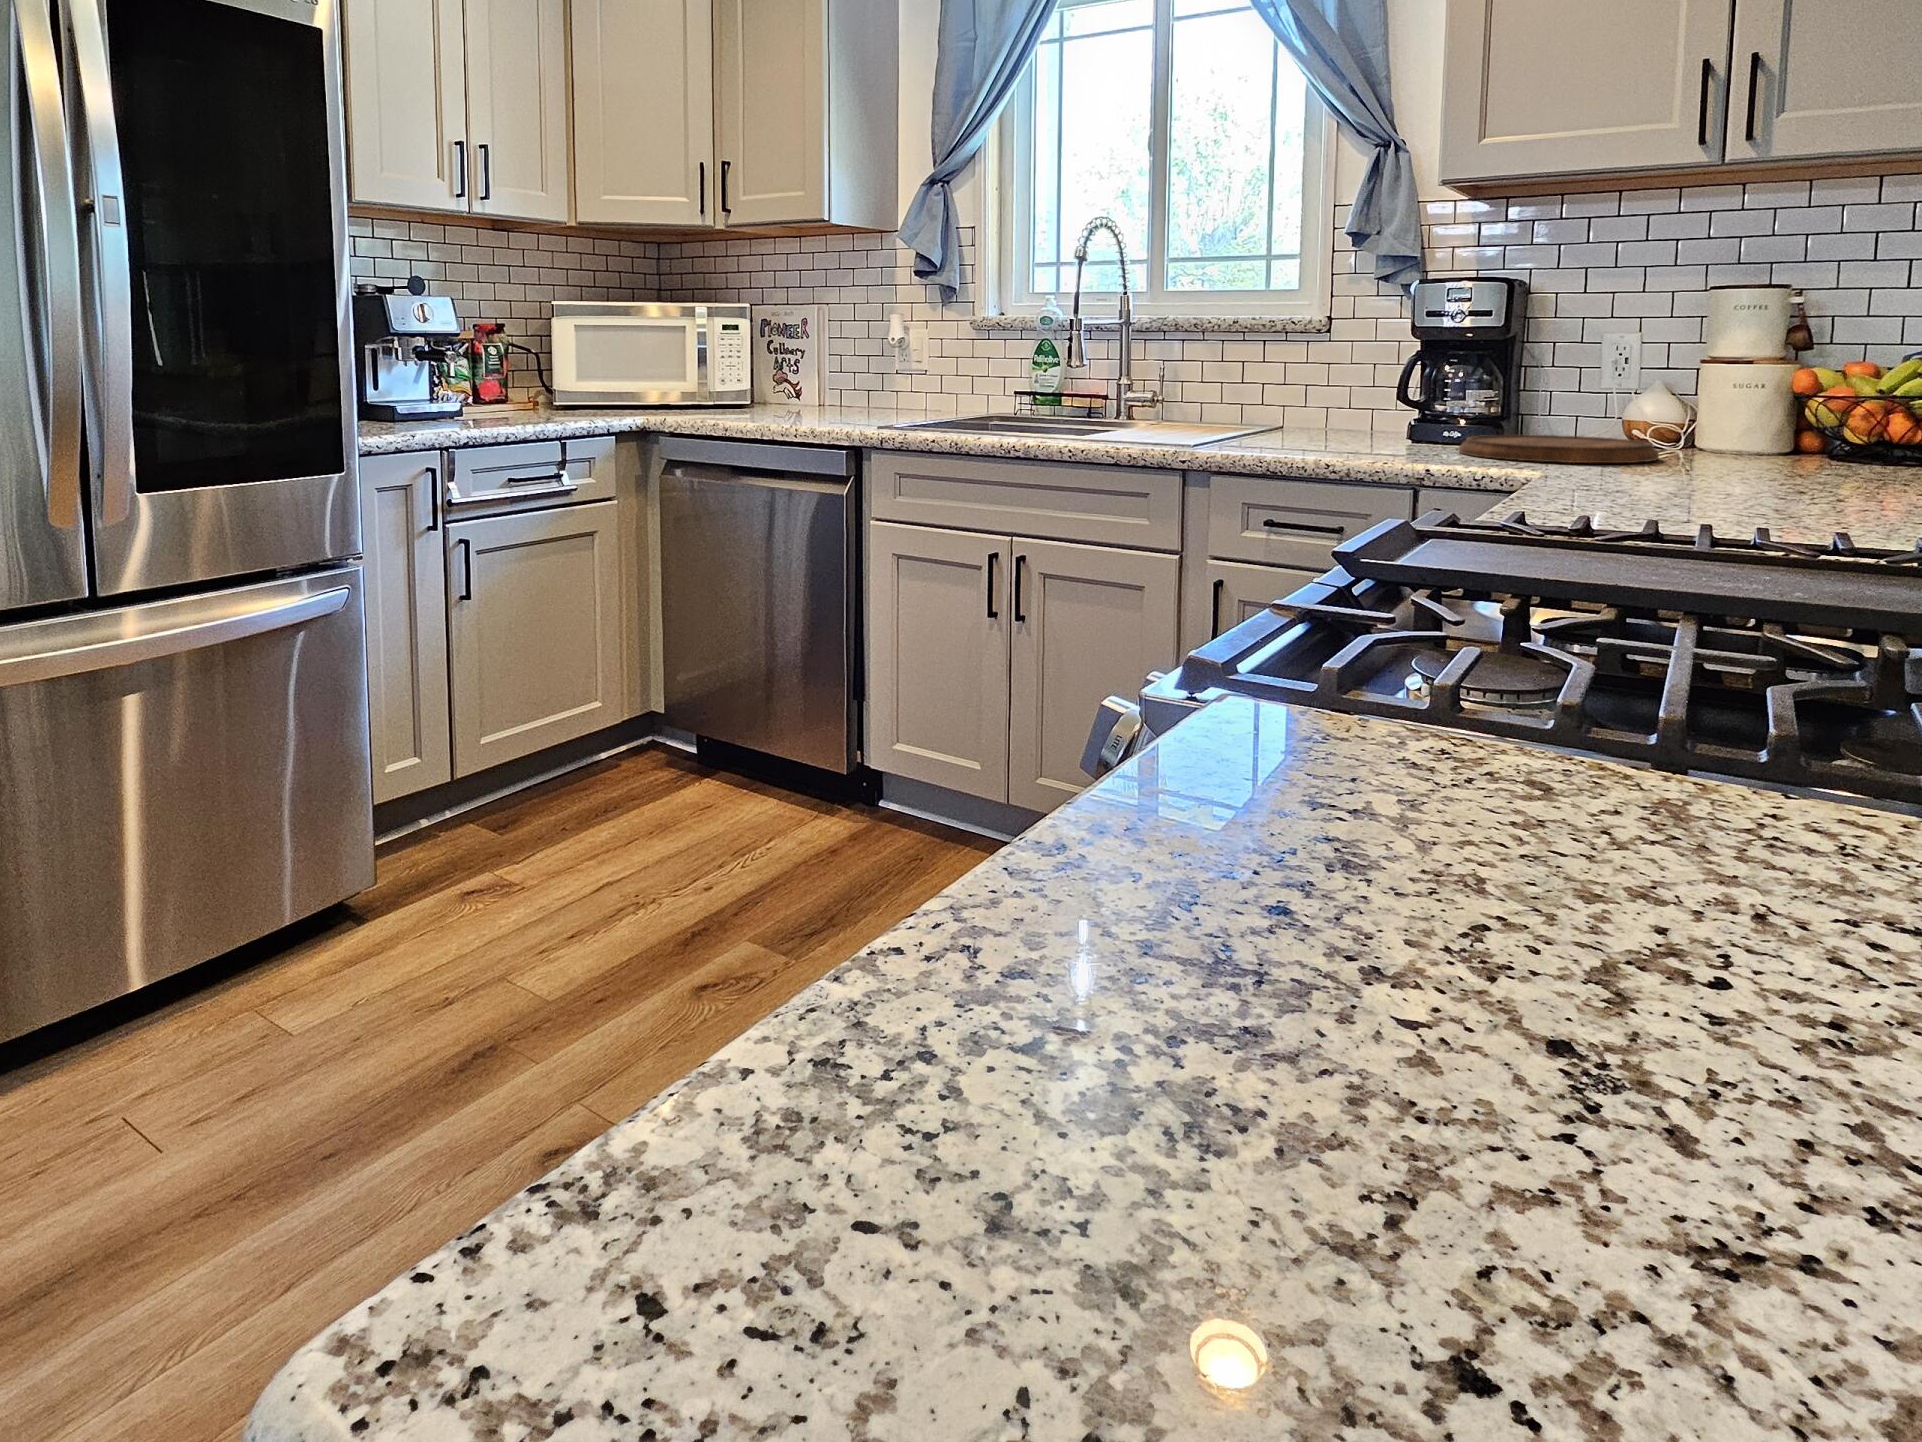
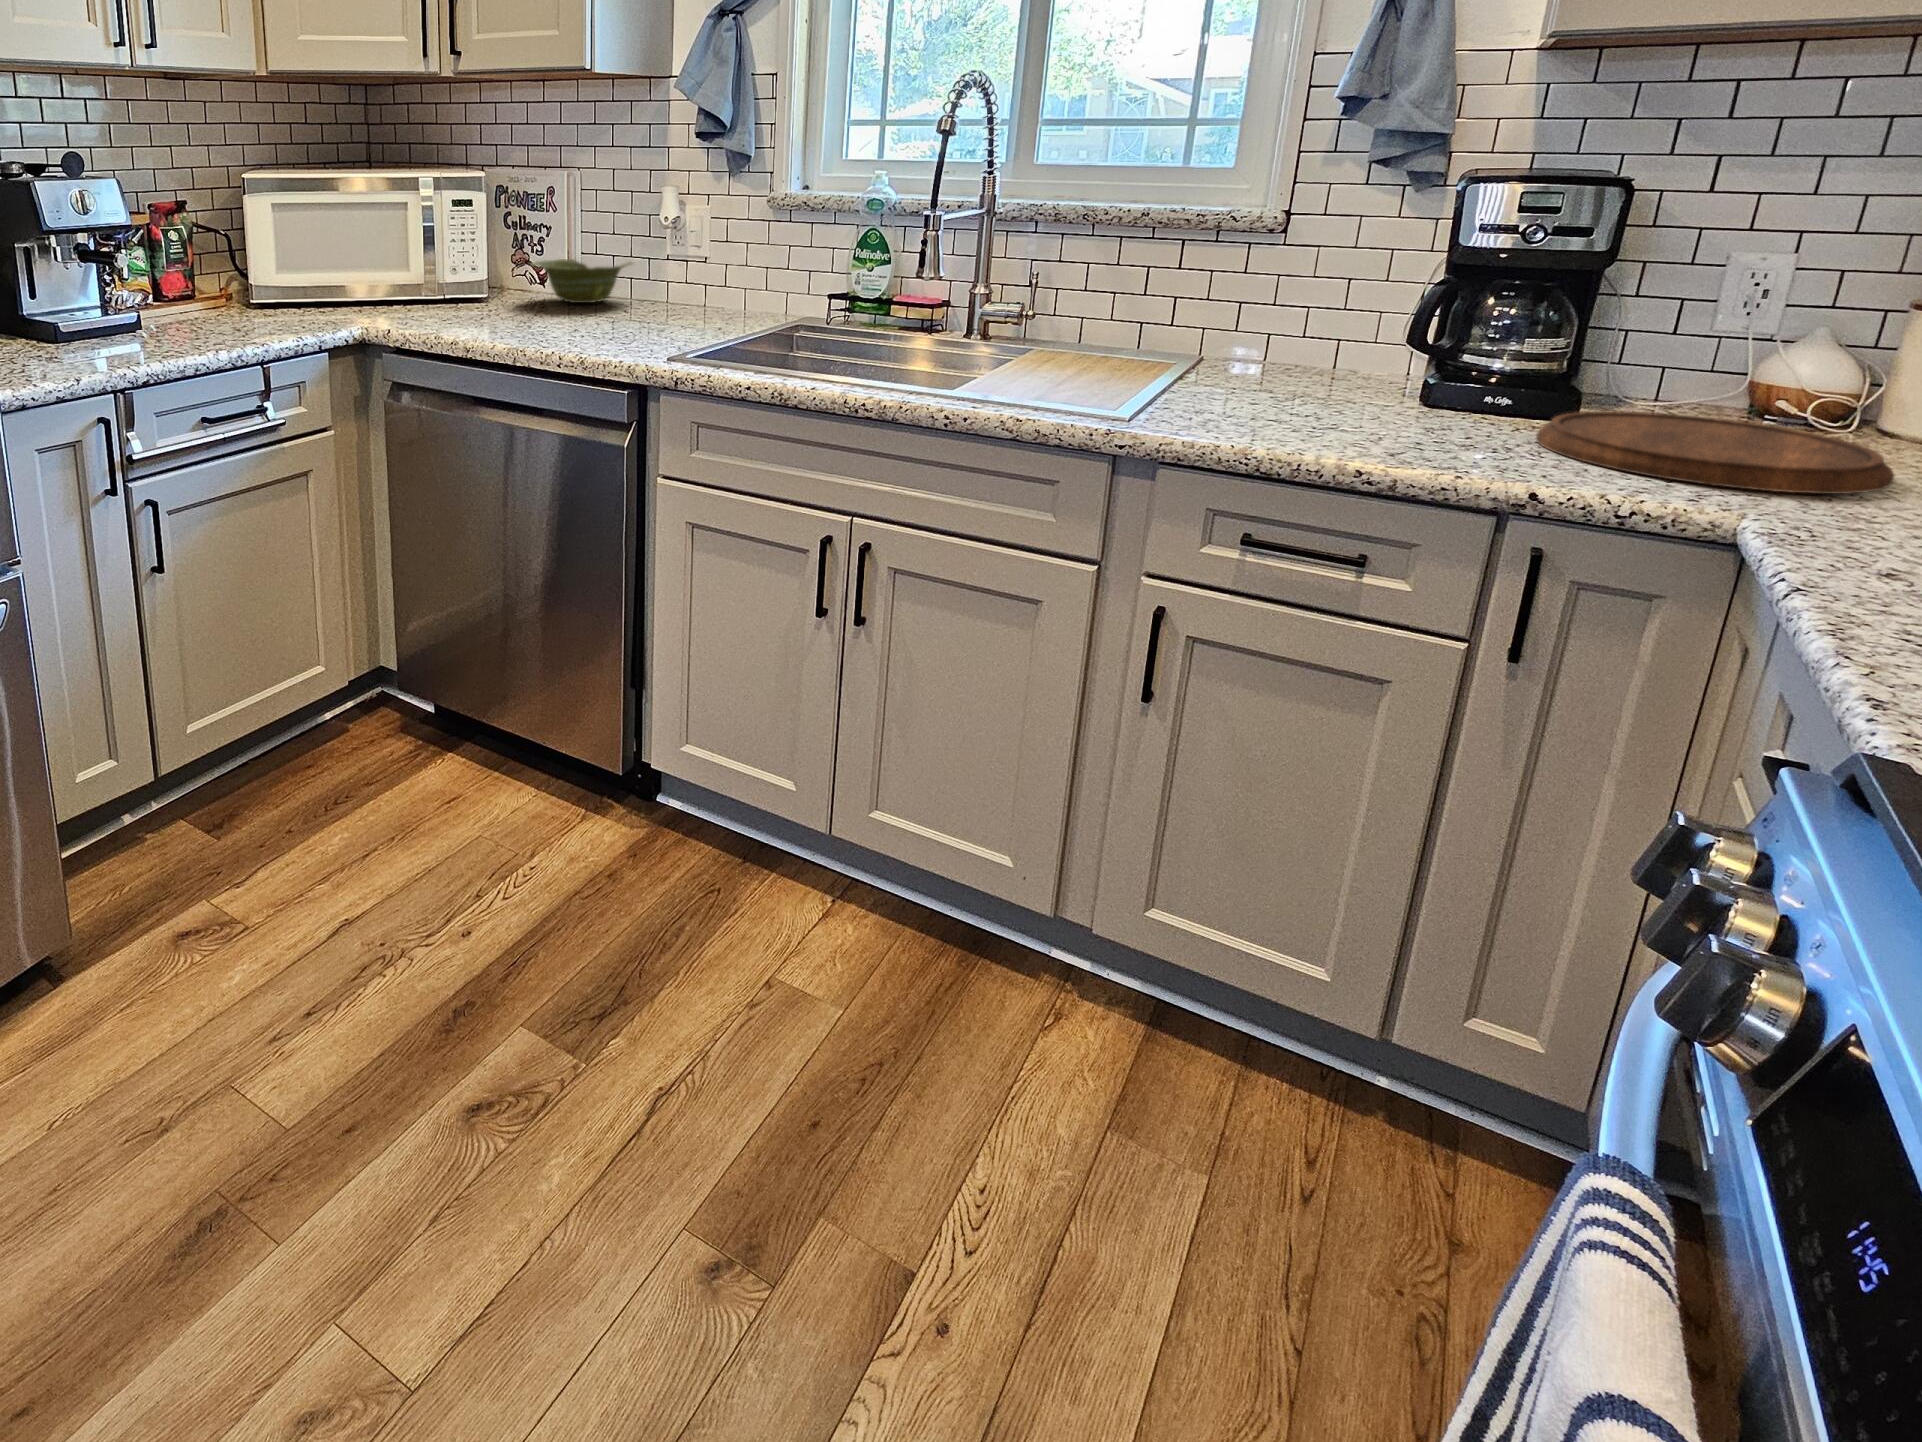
dish: none [785,375,871,407] -> present [532,259,634,303]

